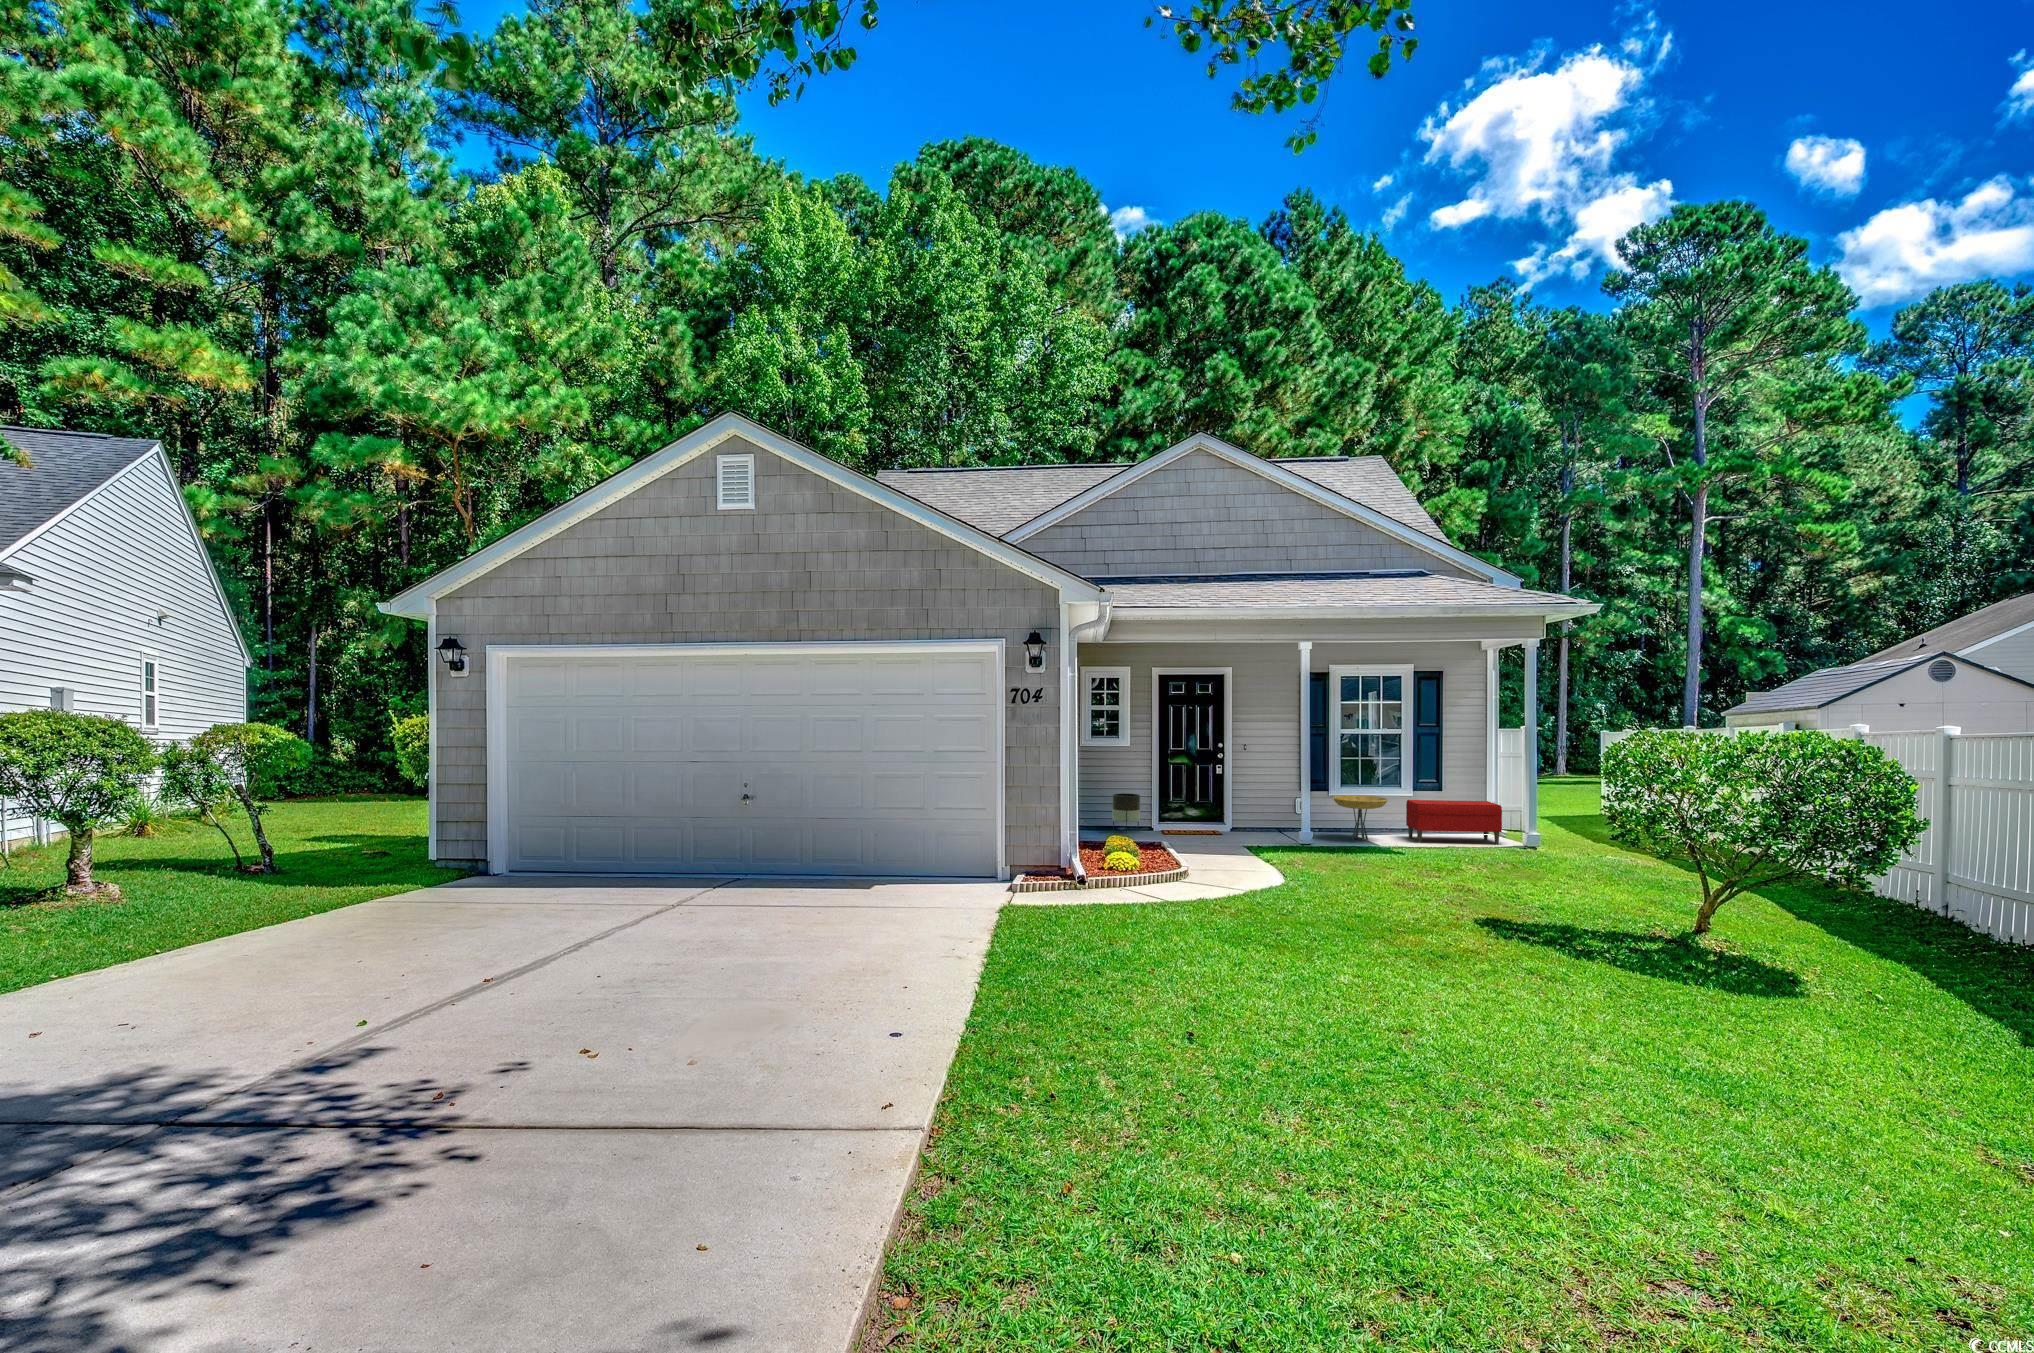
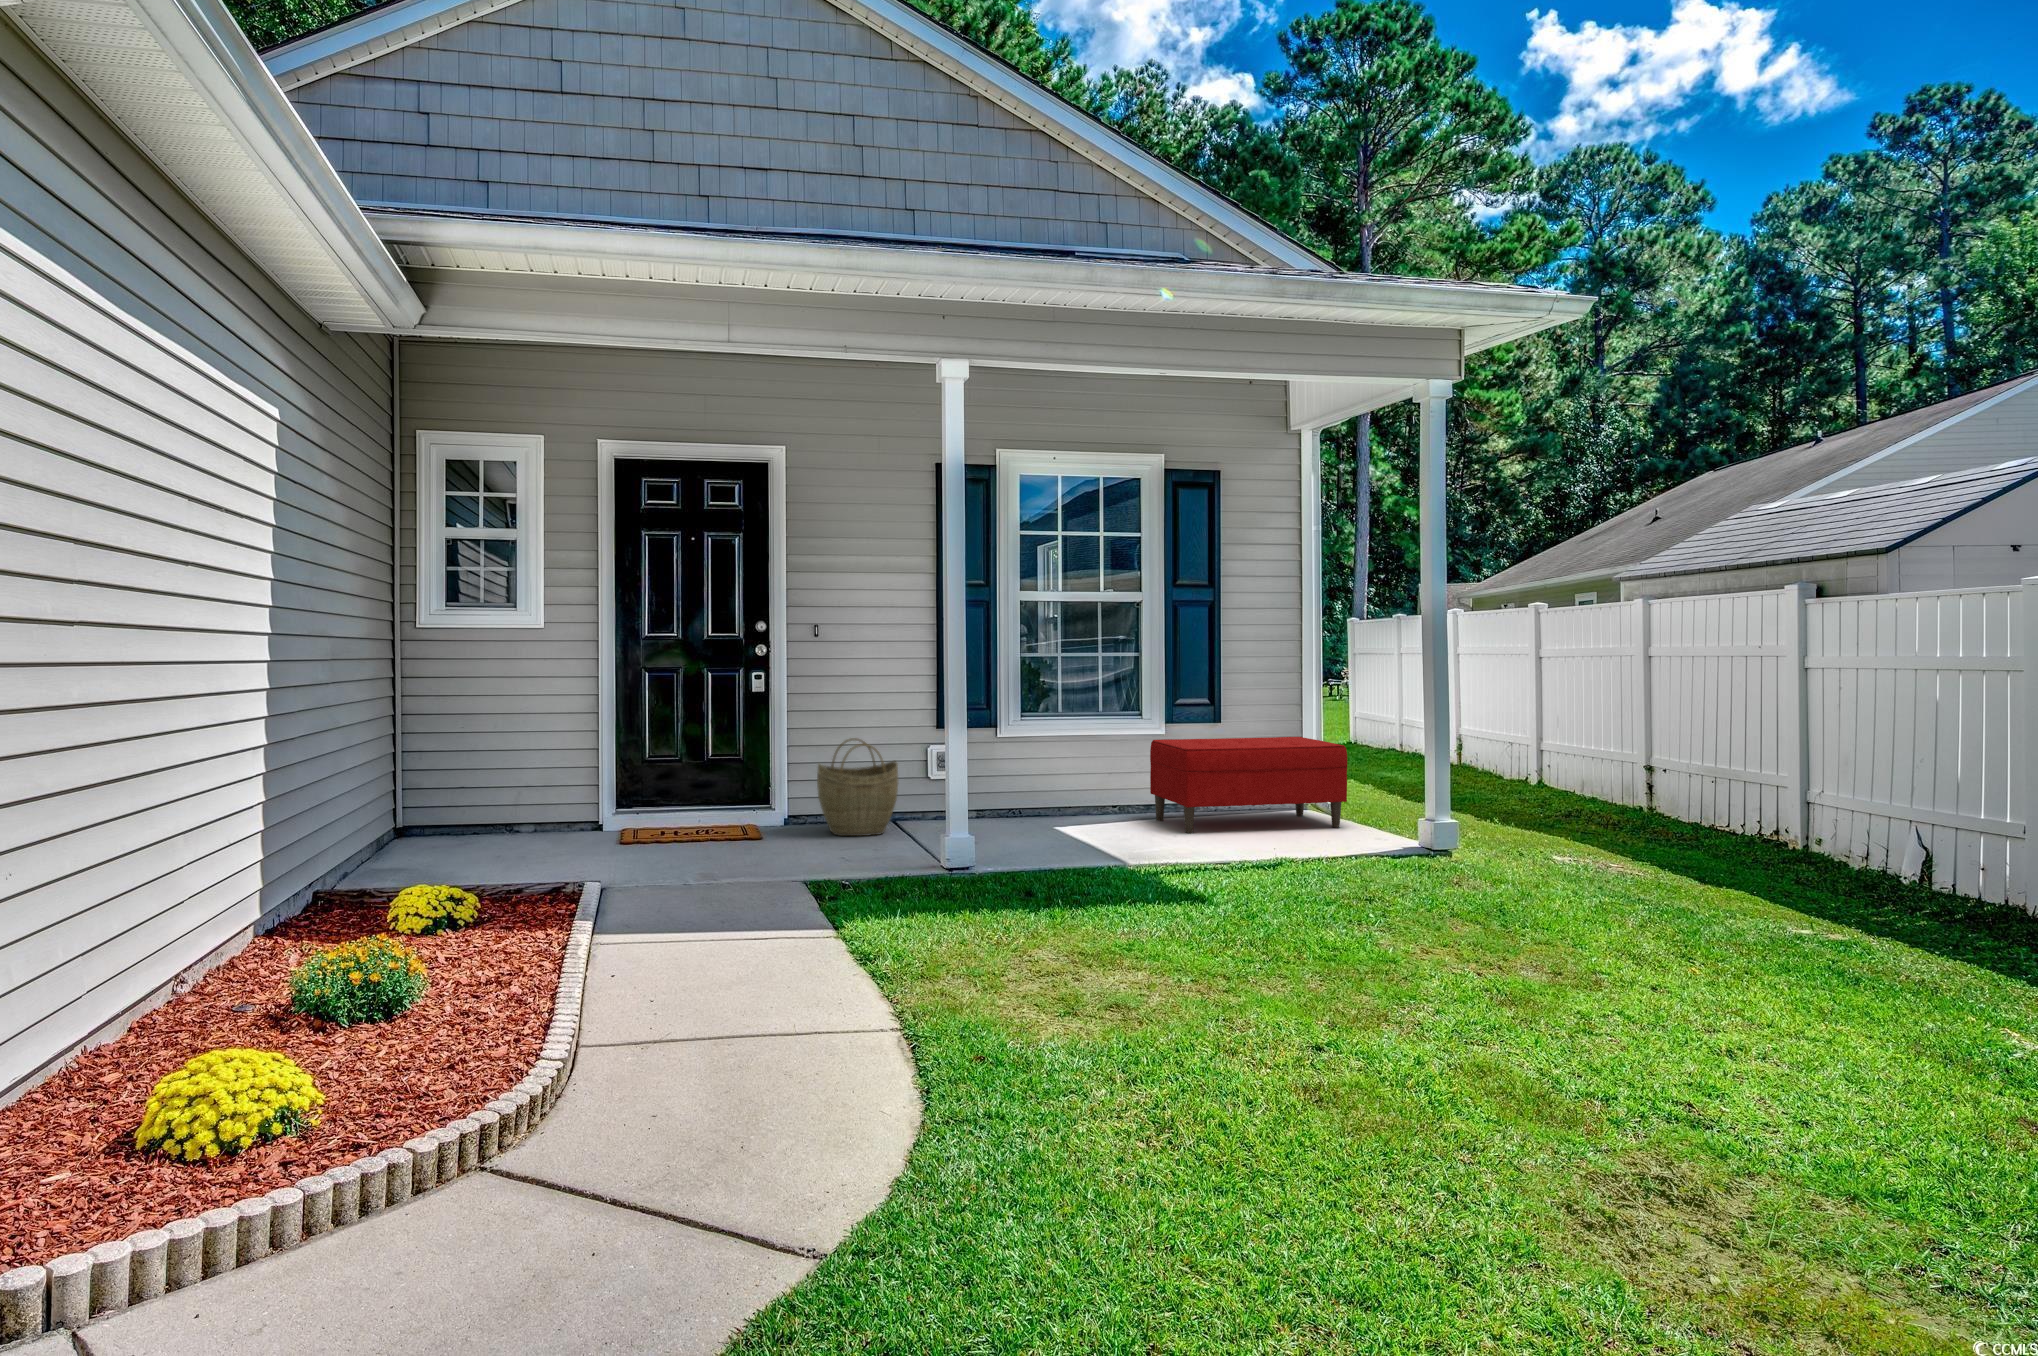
planter: present [1112,793,1140,833] -> none [499,748,569,849]
woven basket: none [1245,794,1282,837] -> present [817,738,898,836]
side table: present [1333,795,1388,841] -> none [1007,734,1125,835]

